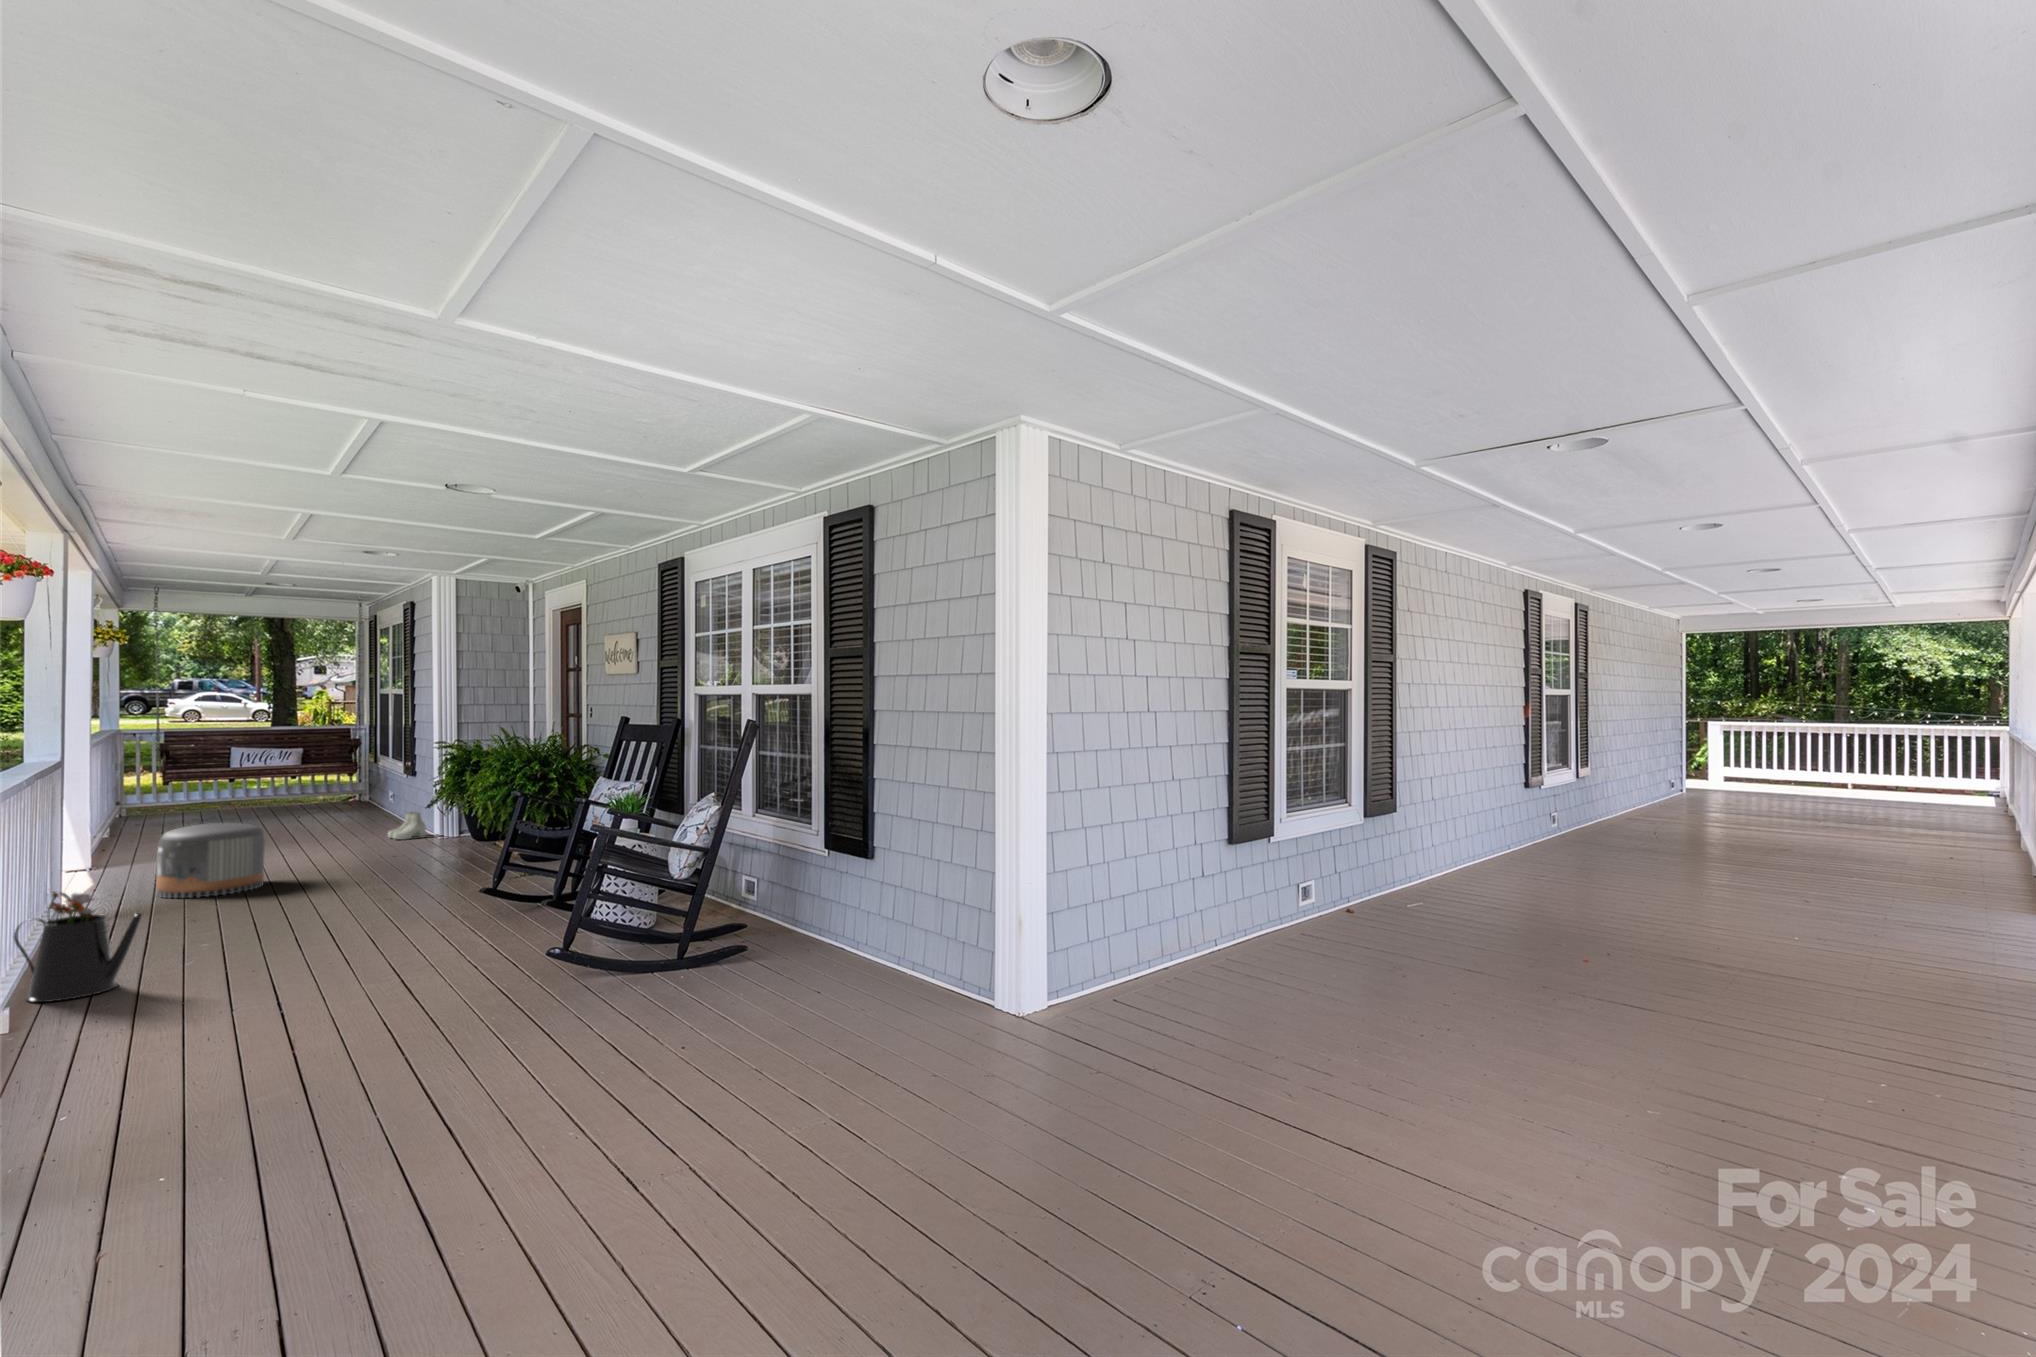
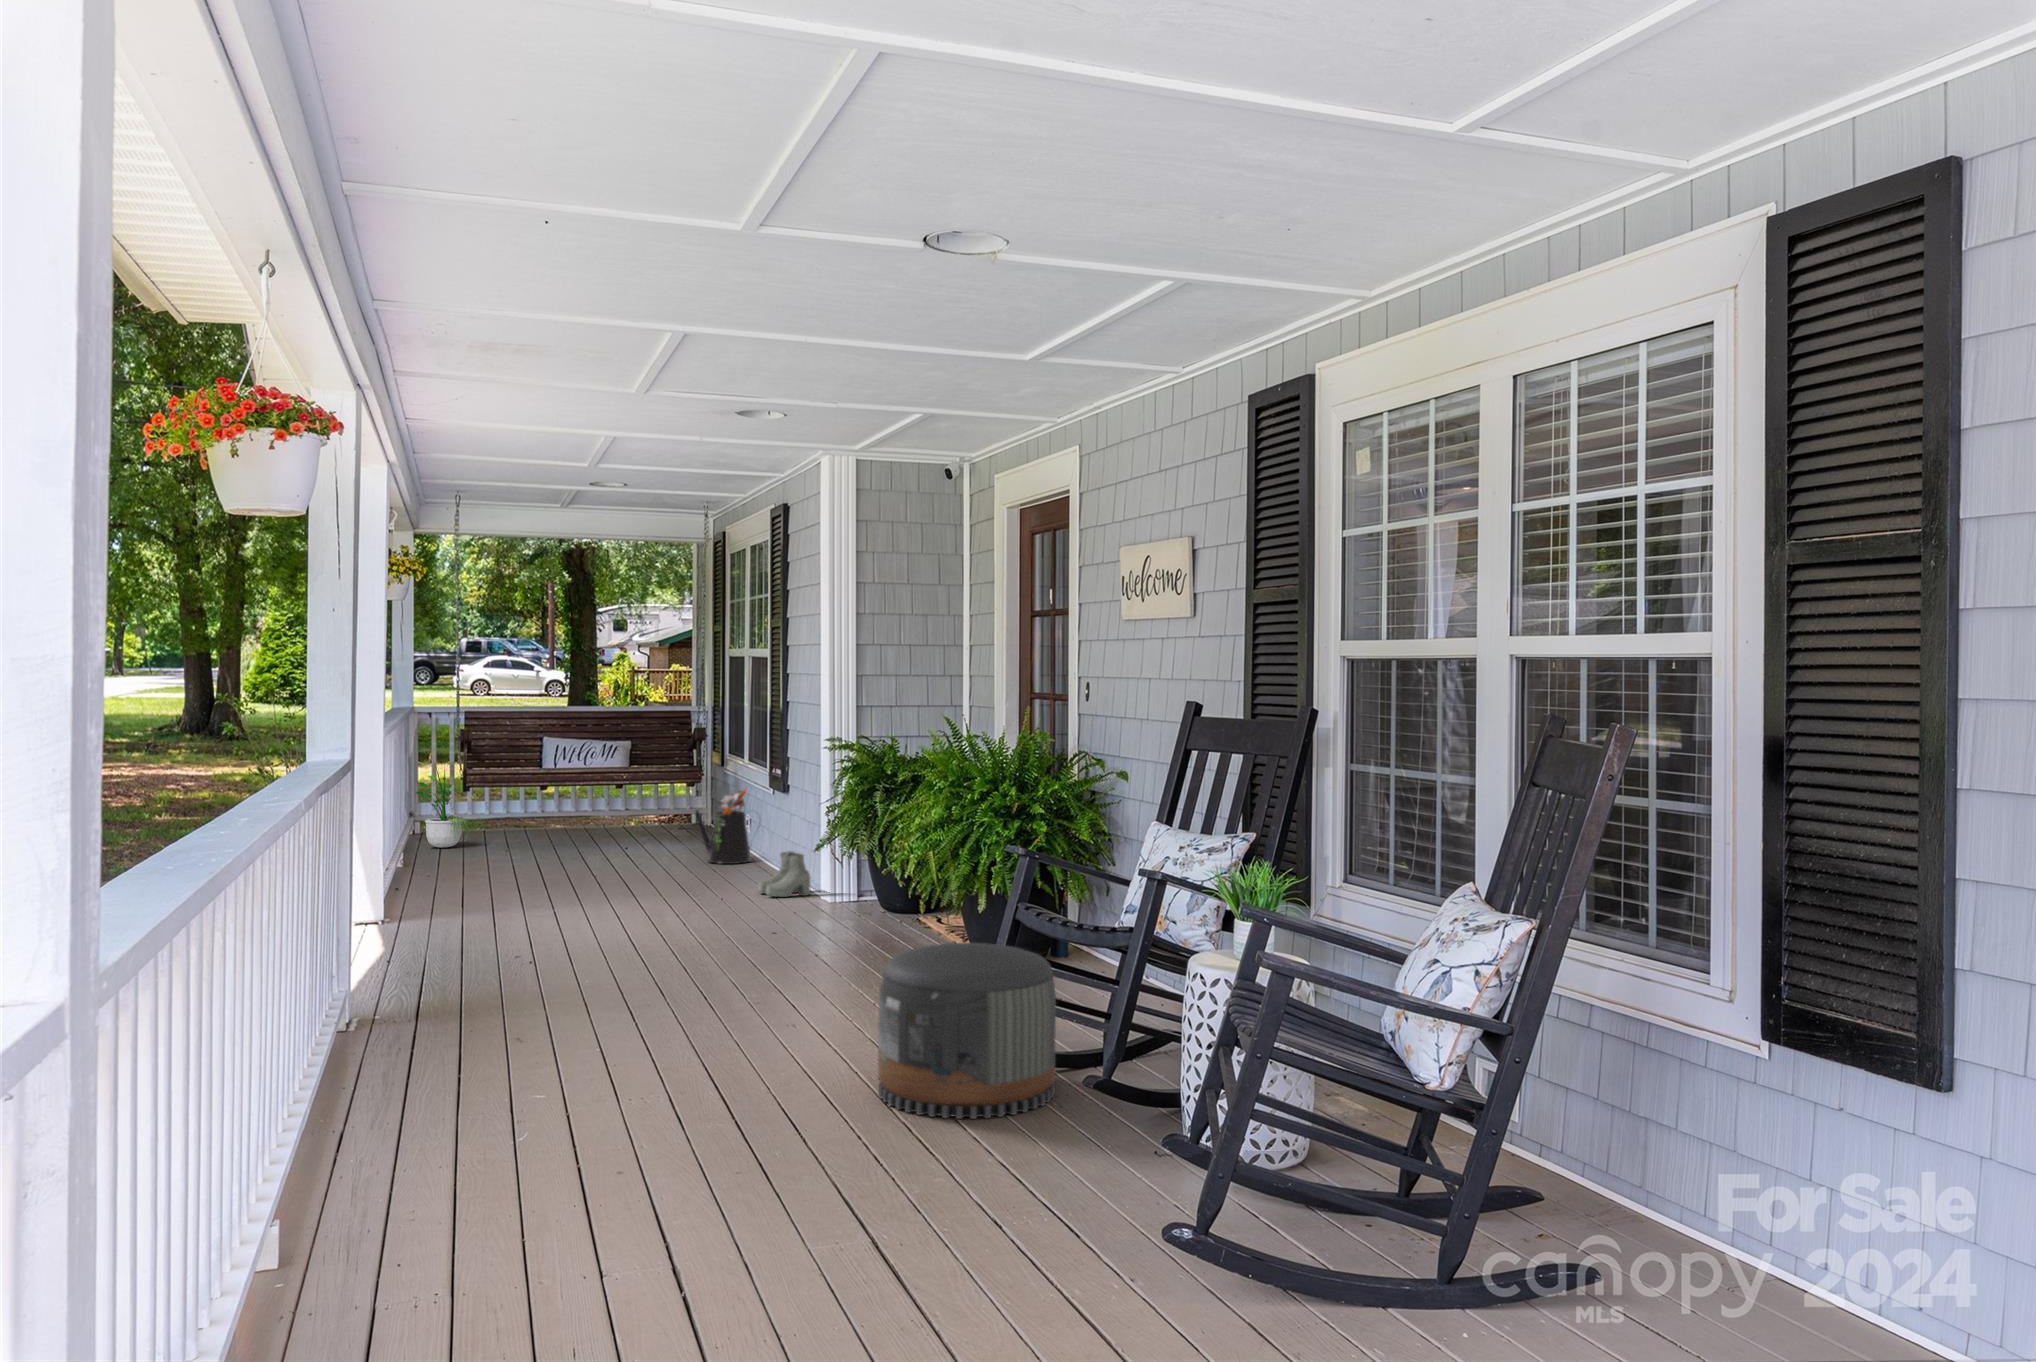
potted plant: none [116,761,167,825] -> present [415,763,470,848]
pouf: present [156,823,265,898] -> present [878,943,1056,1119]
watering can: present [14,891,142,1002] -> present [695,789,758,864]

